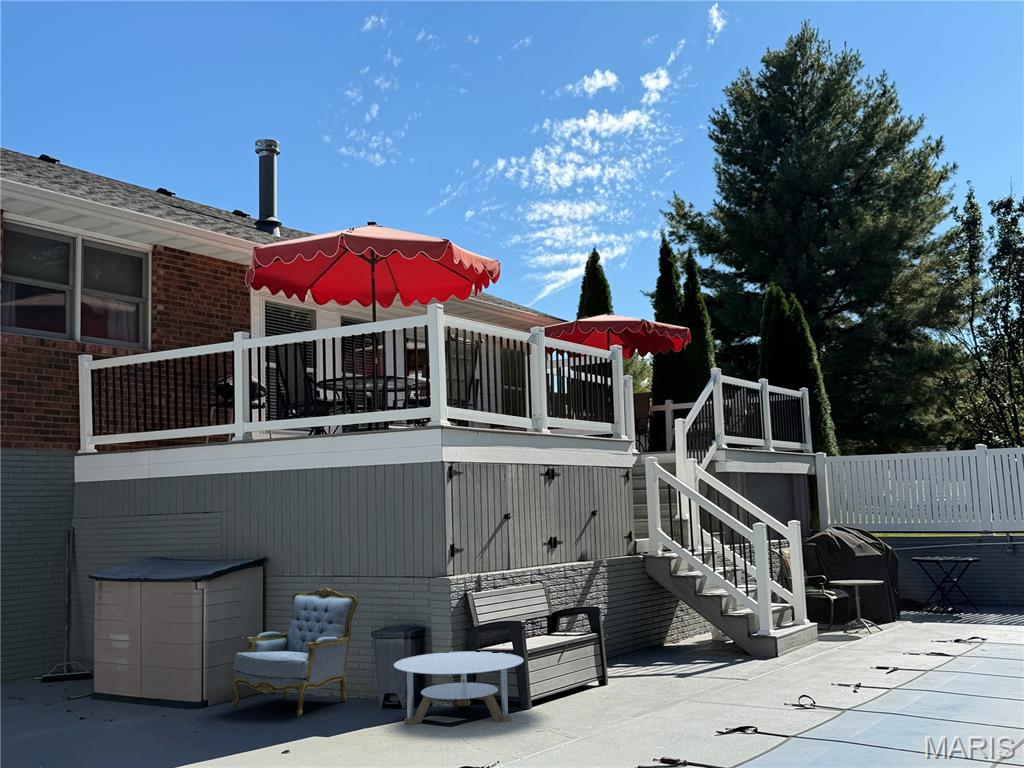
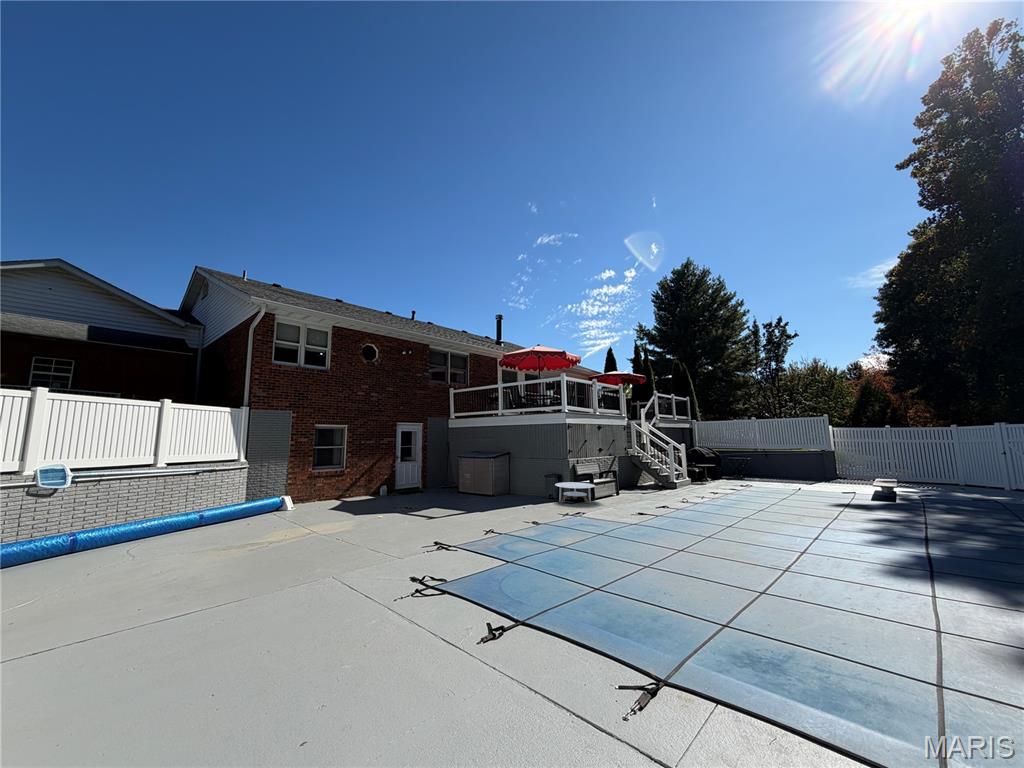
armchair: present [231,588,357,717] -> none [504,461,541,499]

